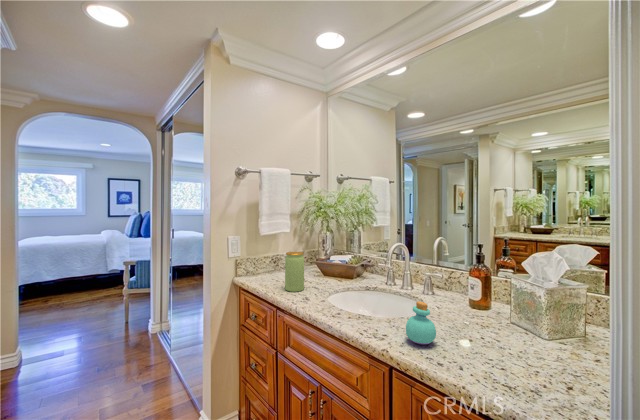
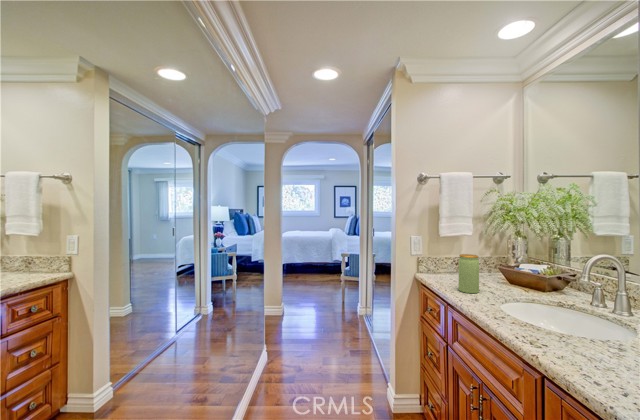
perfume bottle: present [406,301,436,344] -> none [566,316,609,364]

